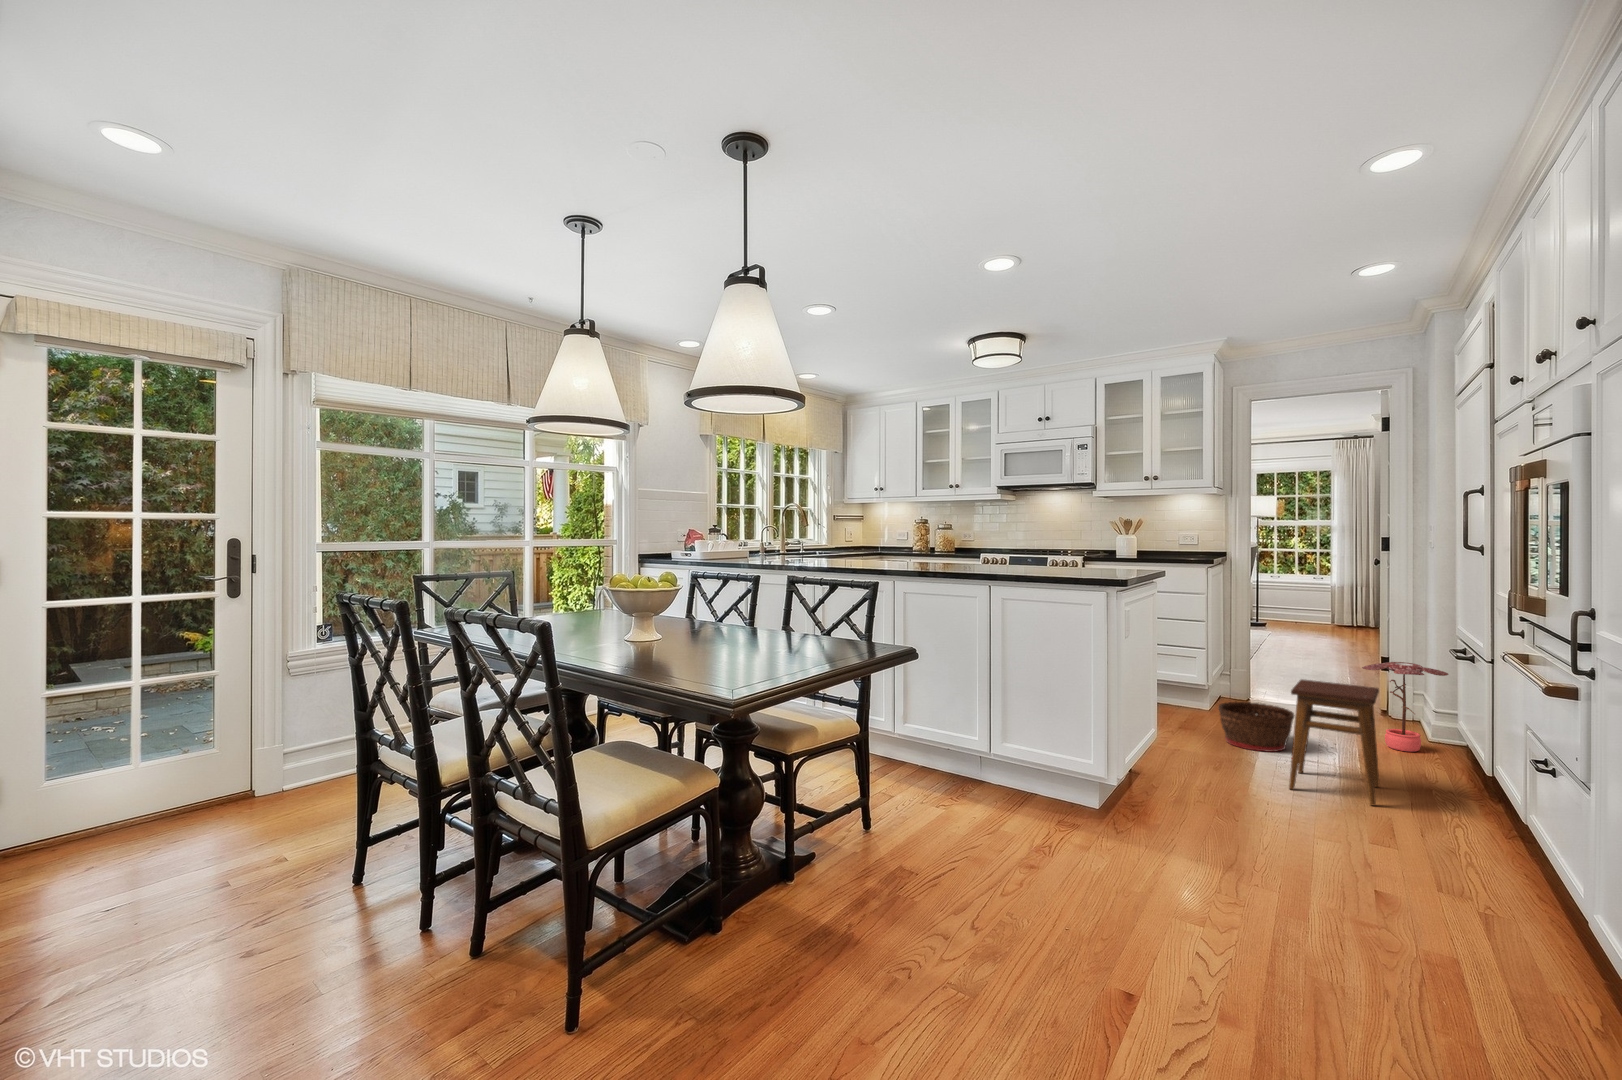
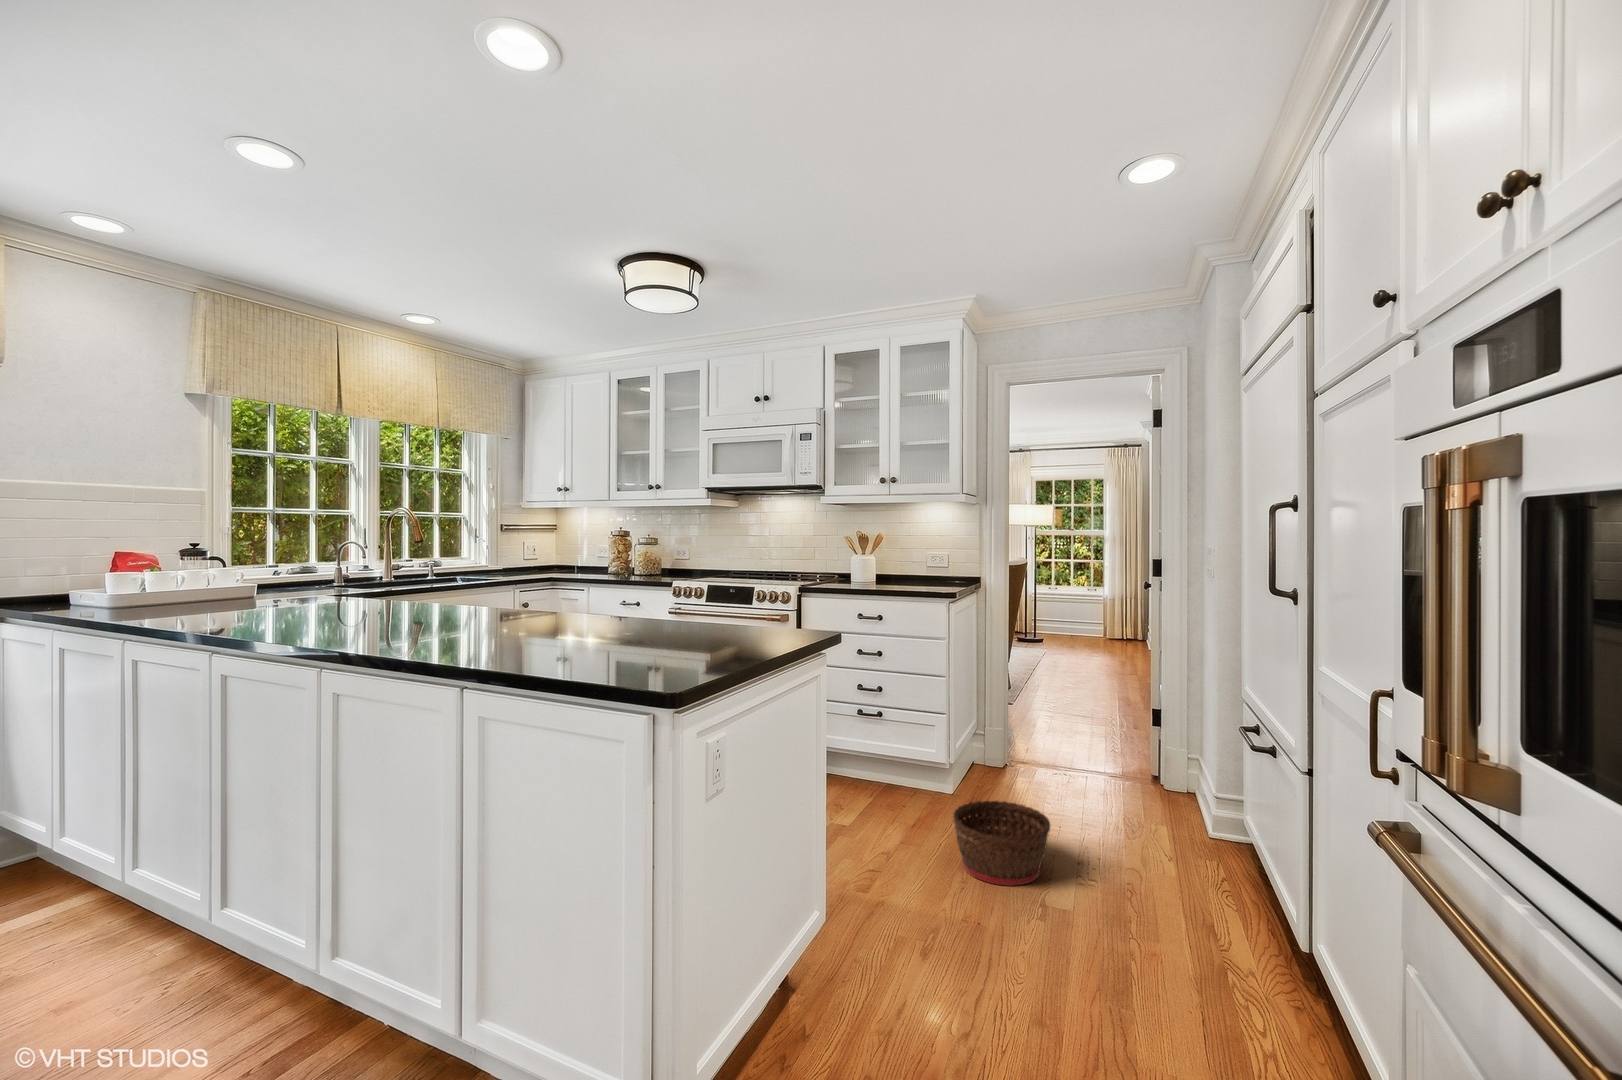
potted plant: present [1362,662,1448,752] -> none [1135,735,1238,863]
stool: present [1289,679,1380,805] -> none [1034,793,1160,1023]

